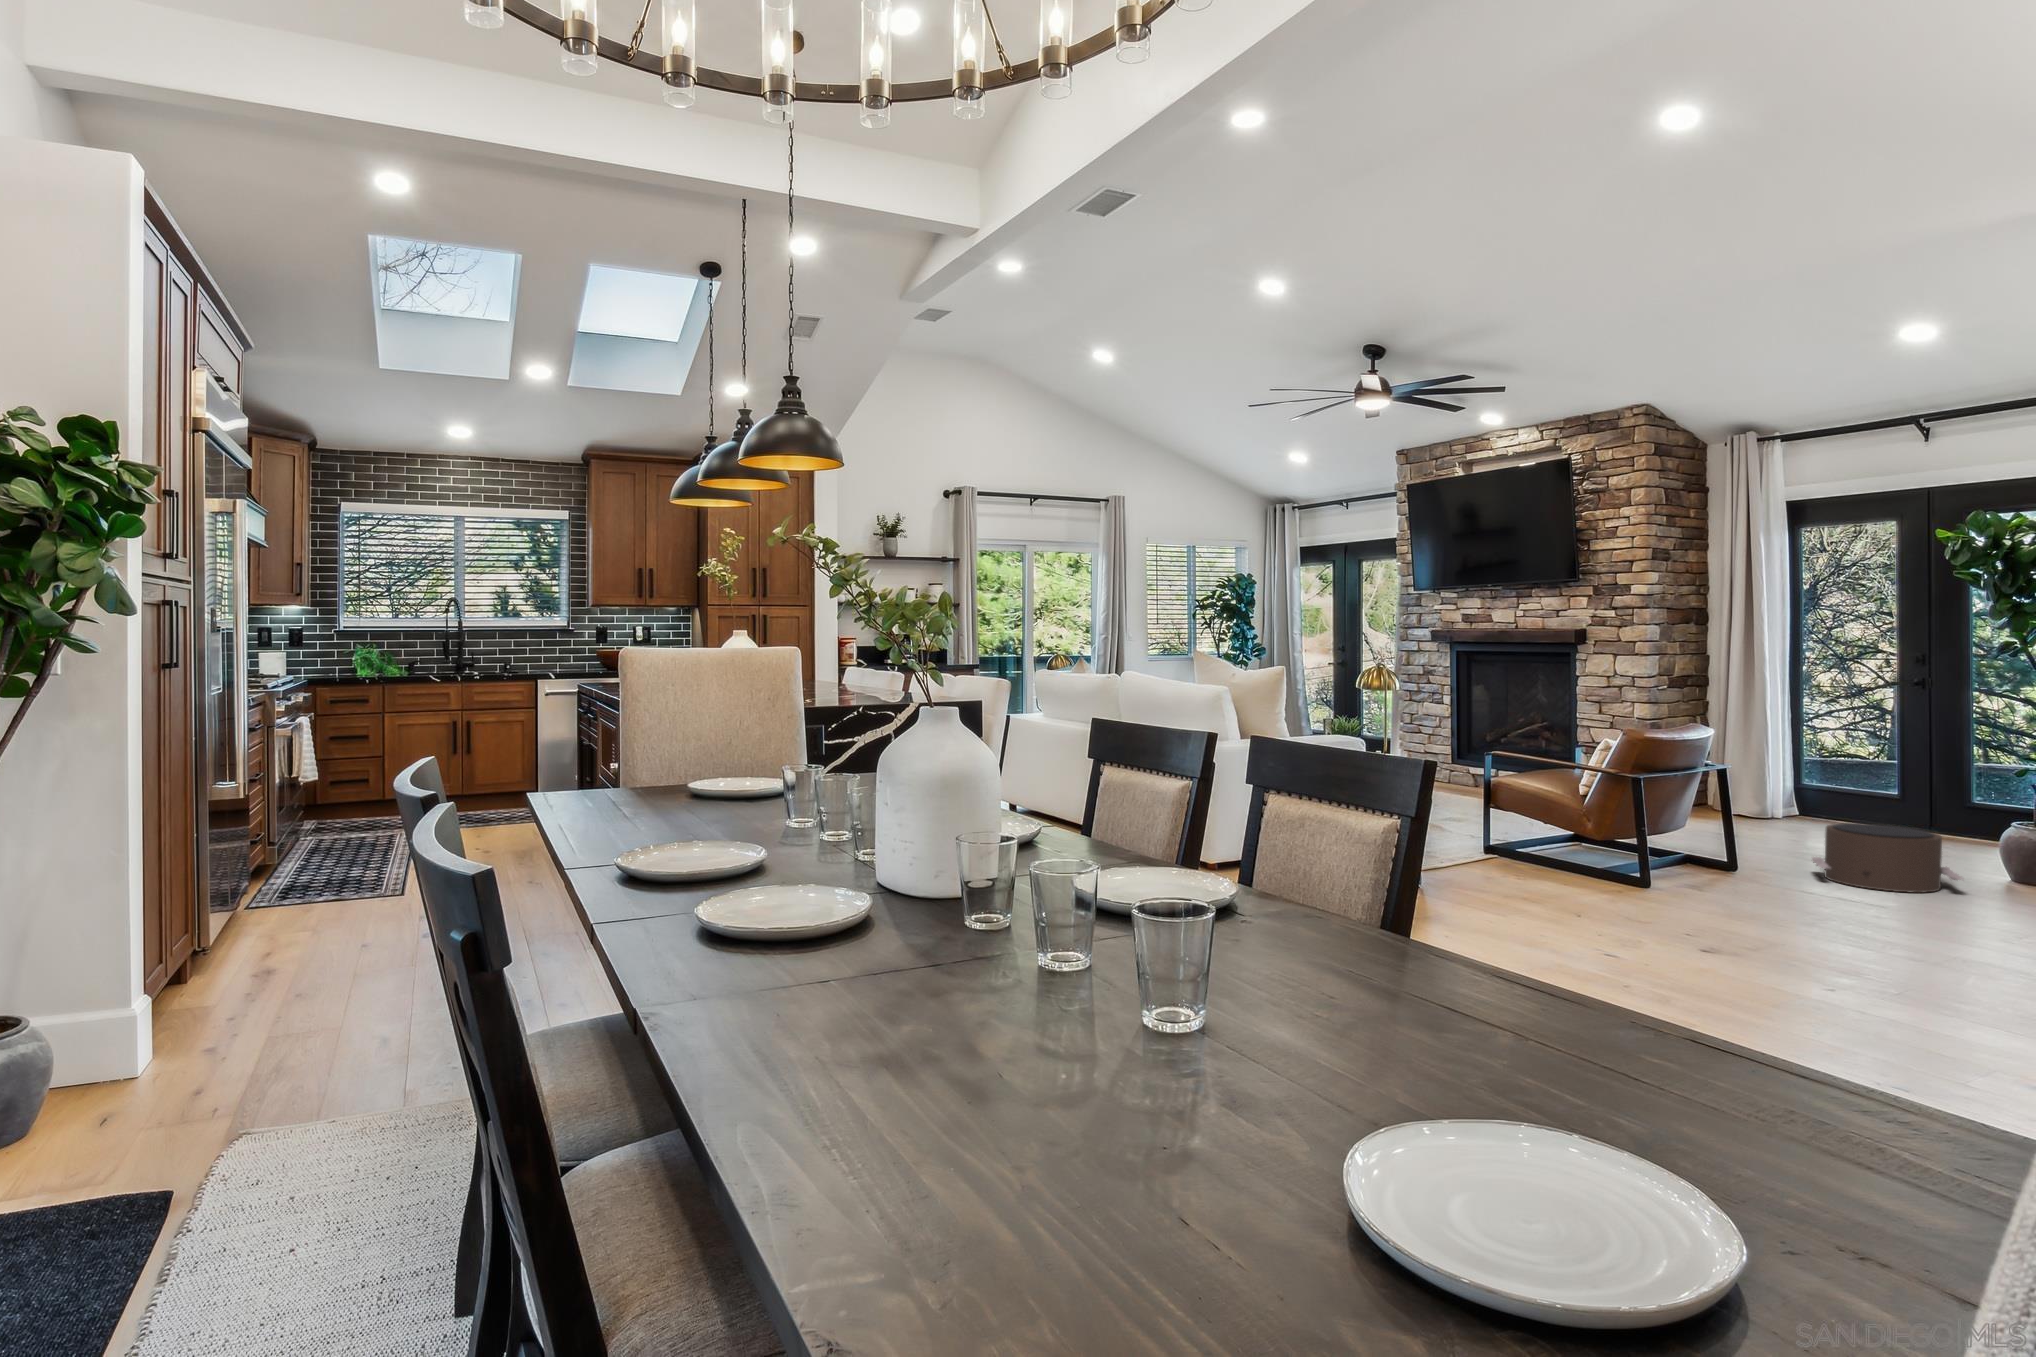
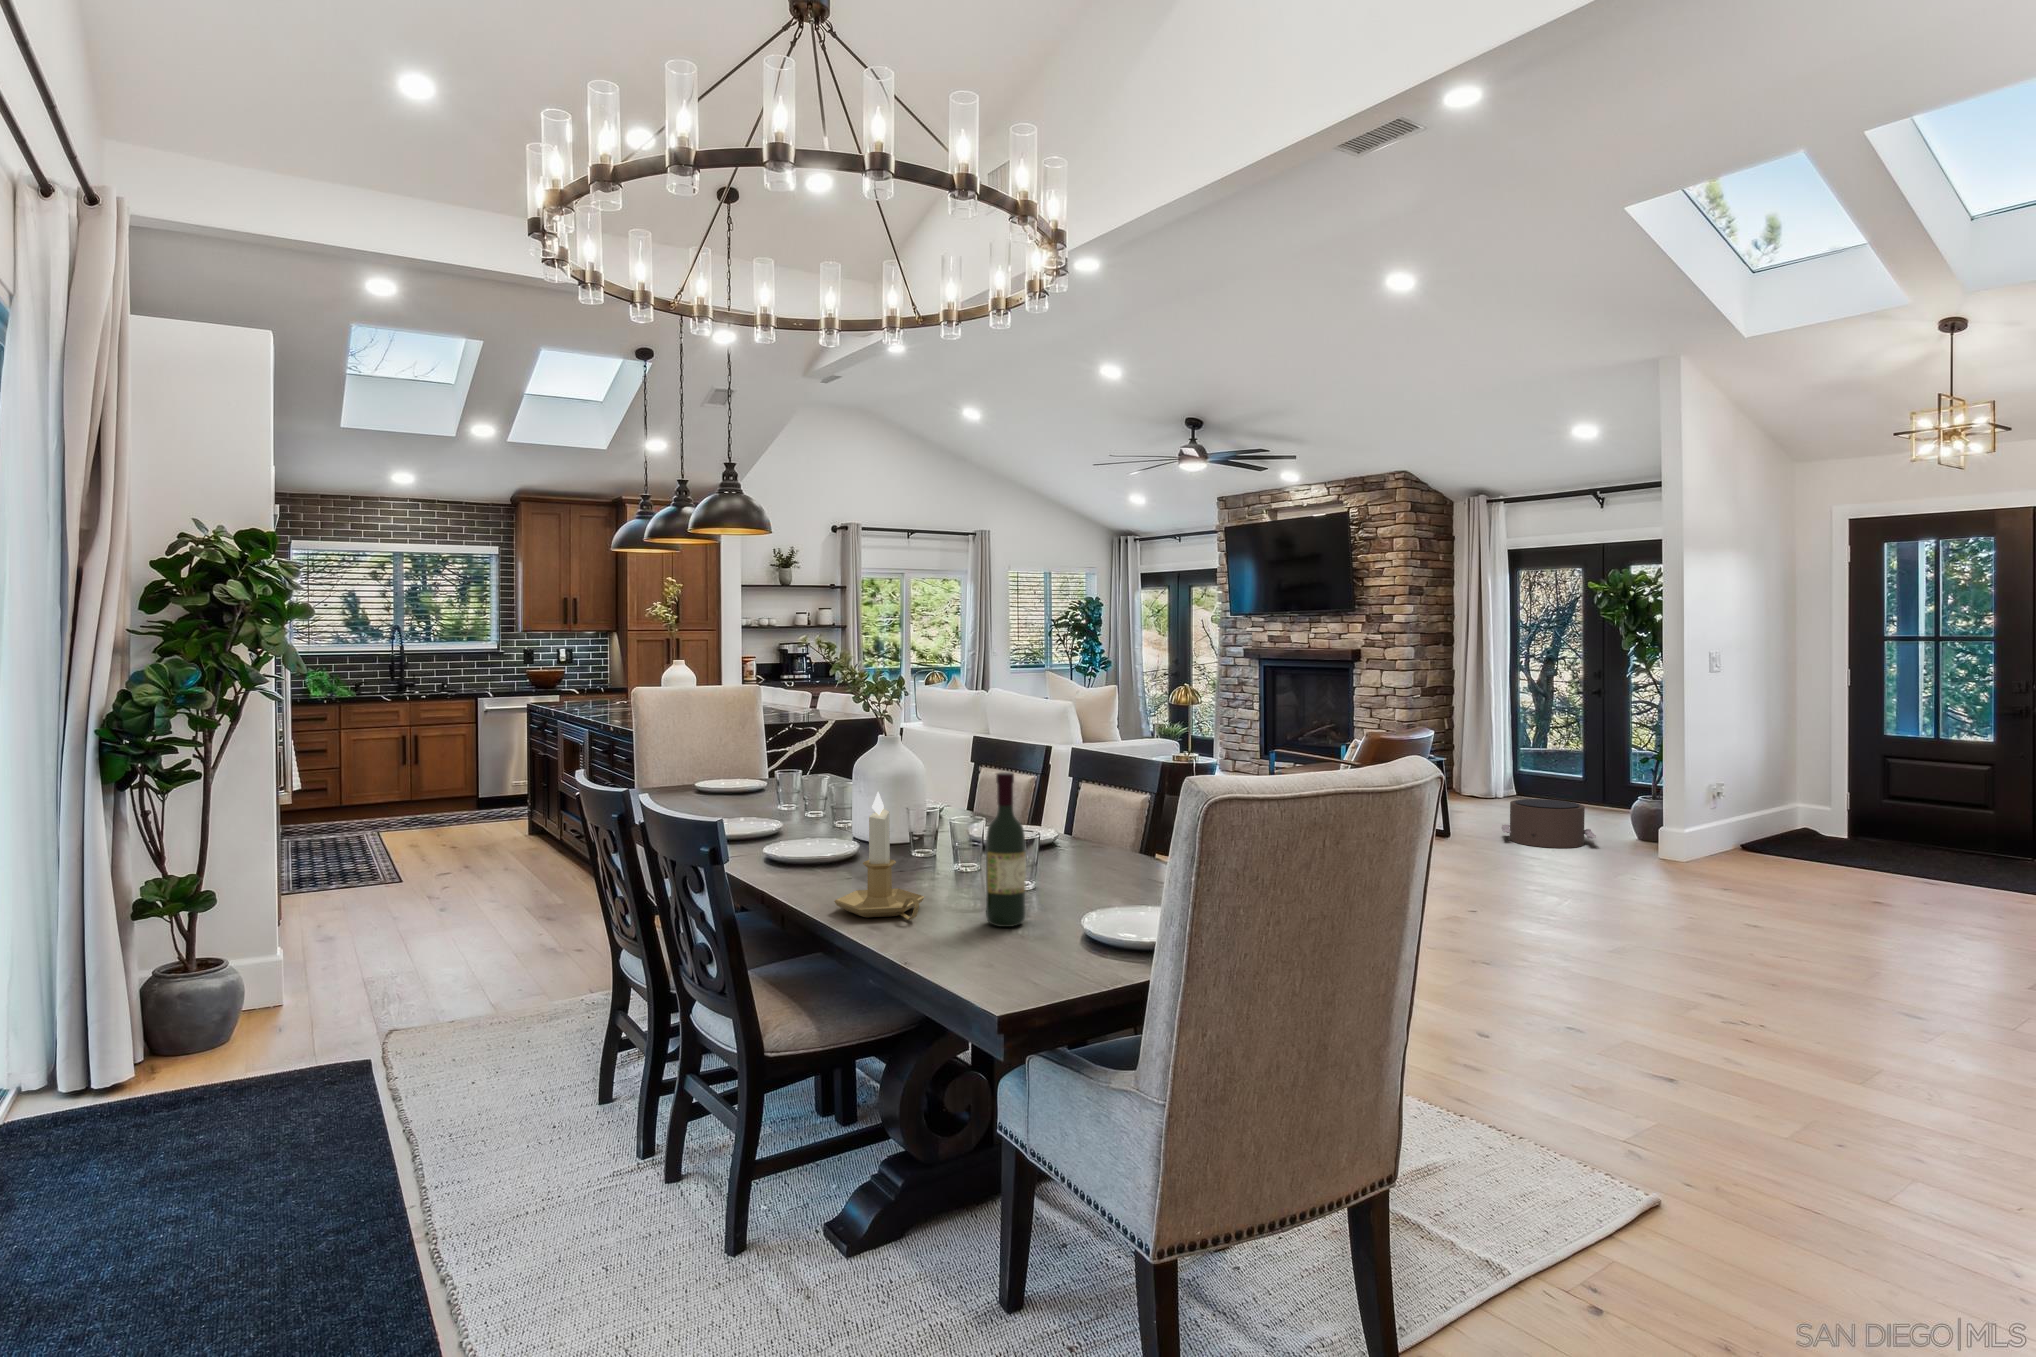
wine bottle: none [1090,772,1194,1182] -> present [986,772,1026,927]
candlestick: none [739,811,950,1135] -> present [834,792,924,920]

